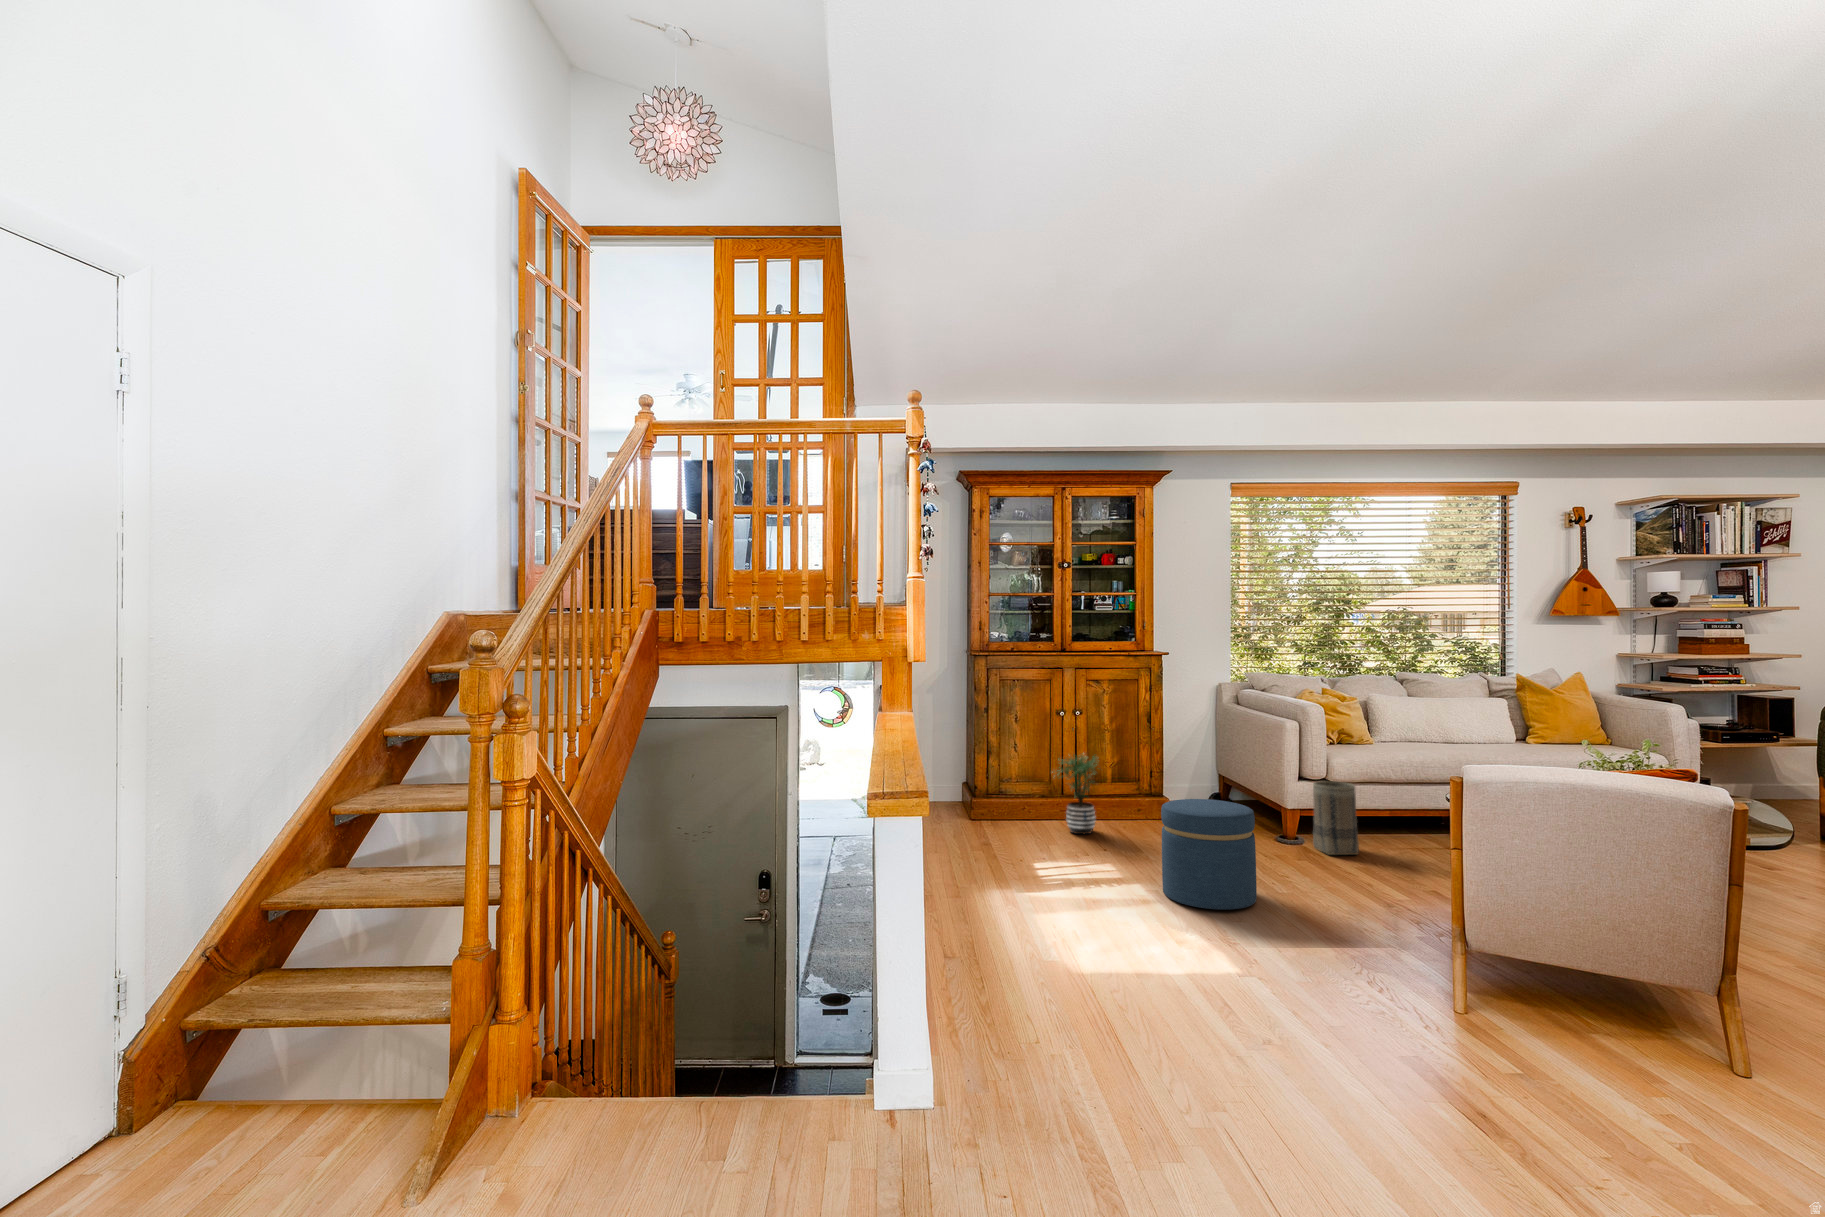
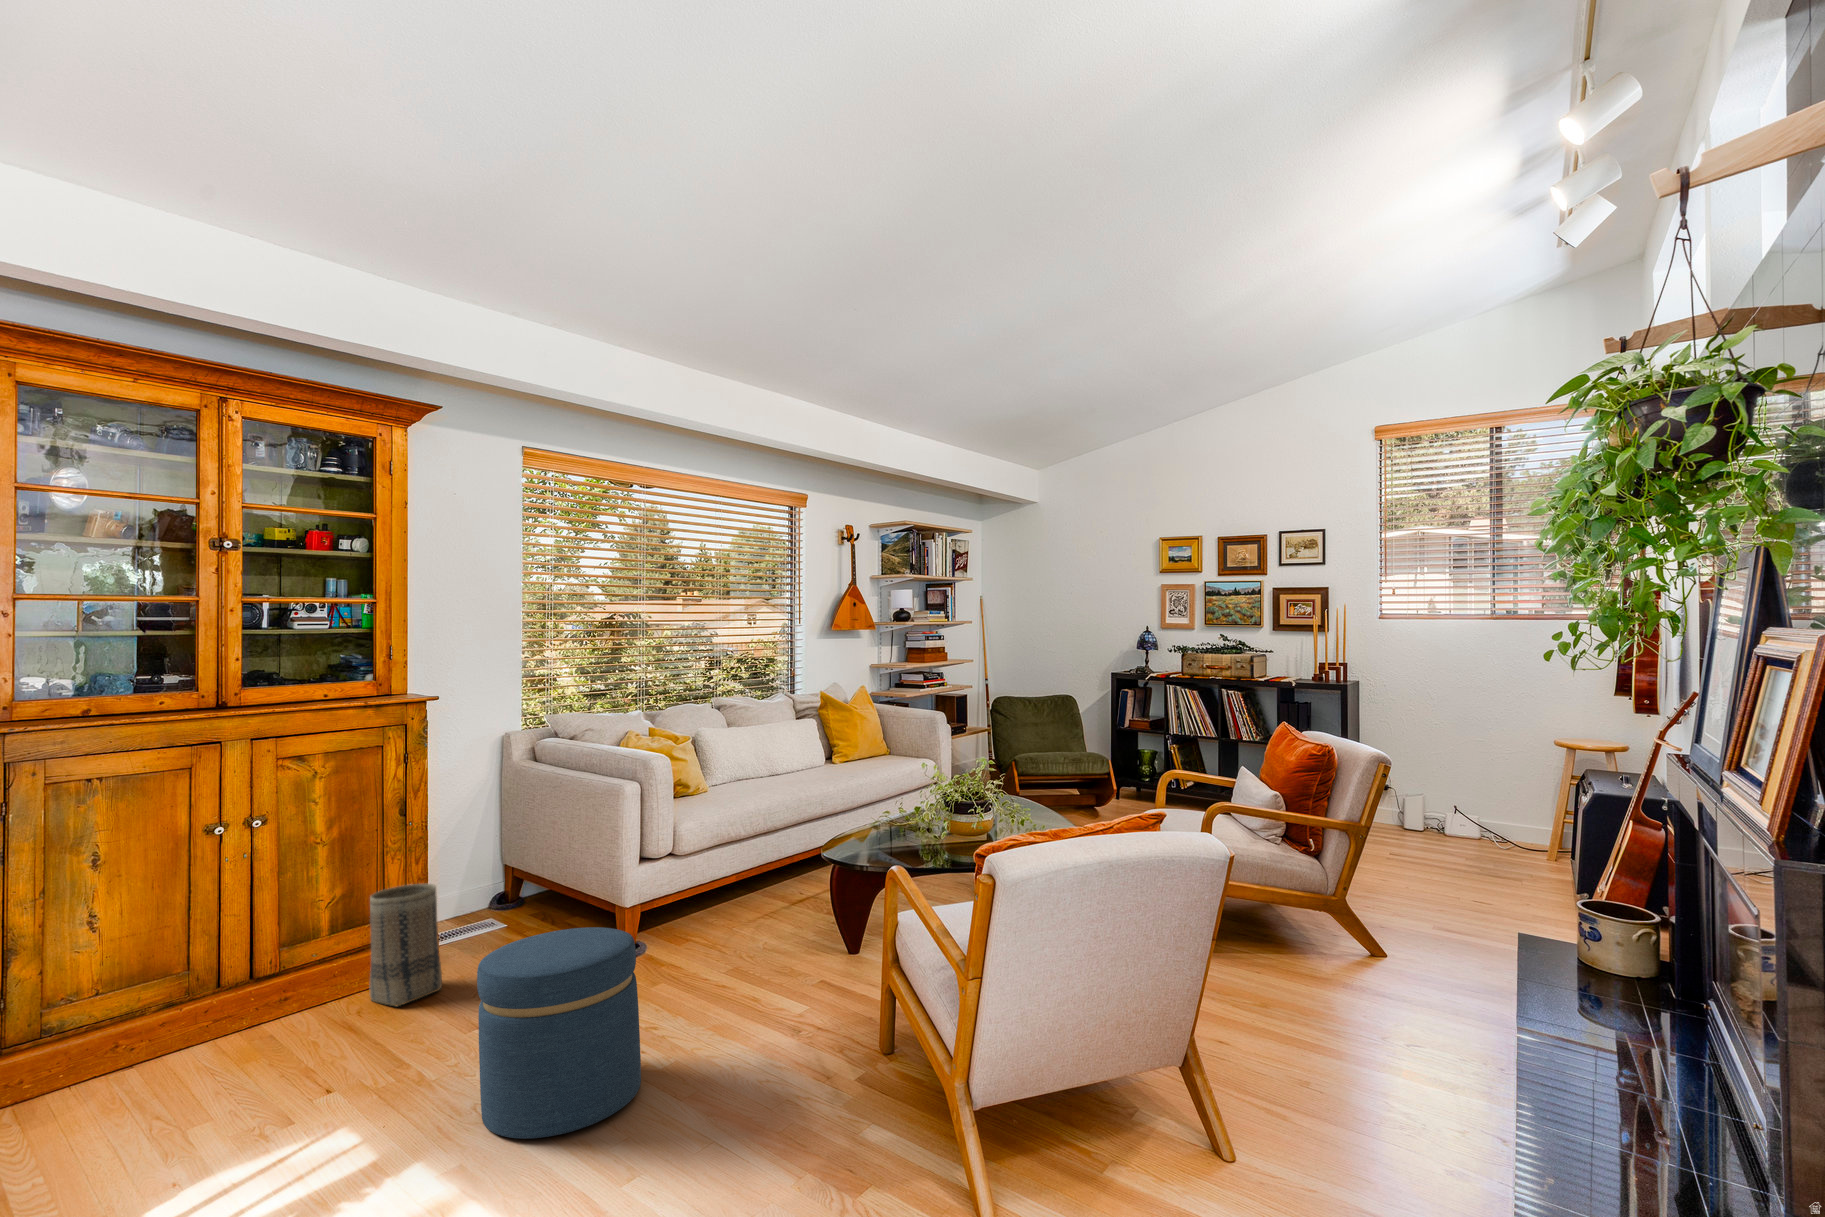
potted plant: present [1052,755,1097,834] -> none [199,893,324,1059]
basket: present [1313,781,1359,855] -> present [370,884,442,1006]

